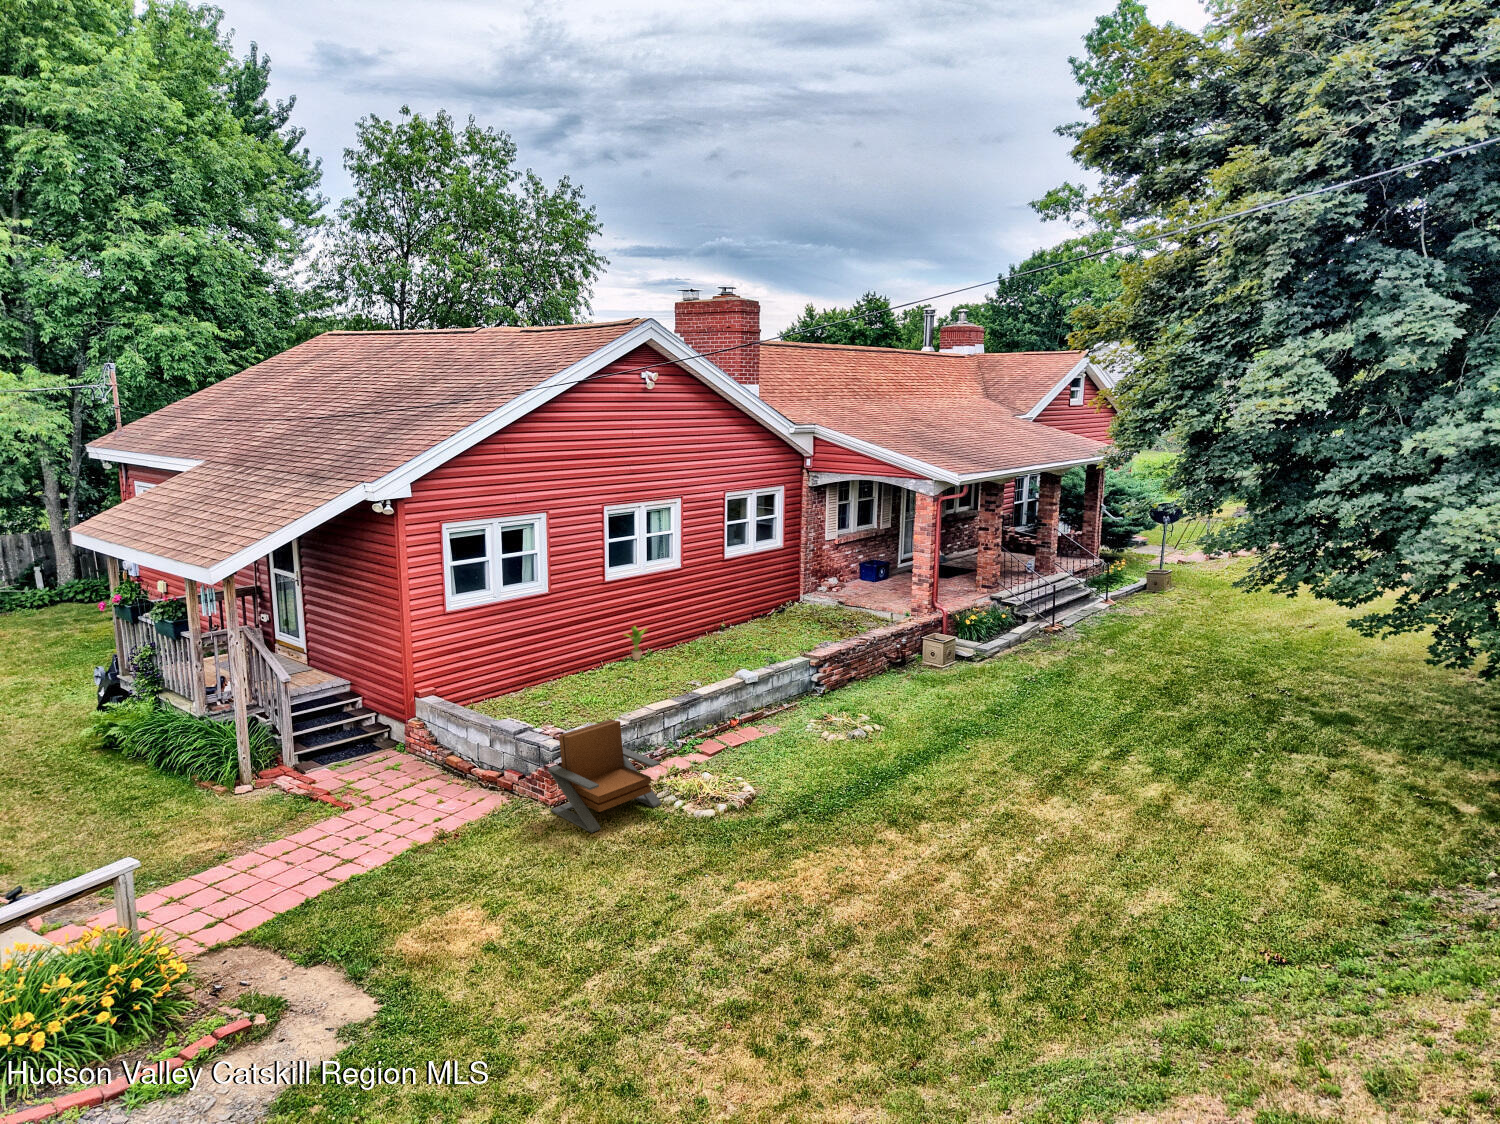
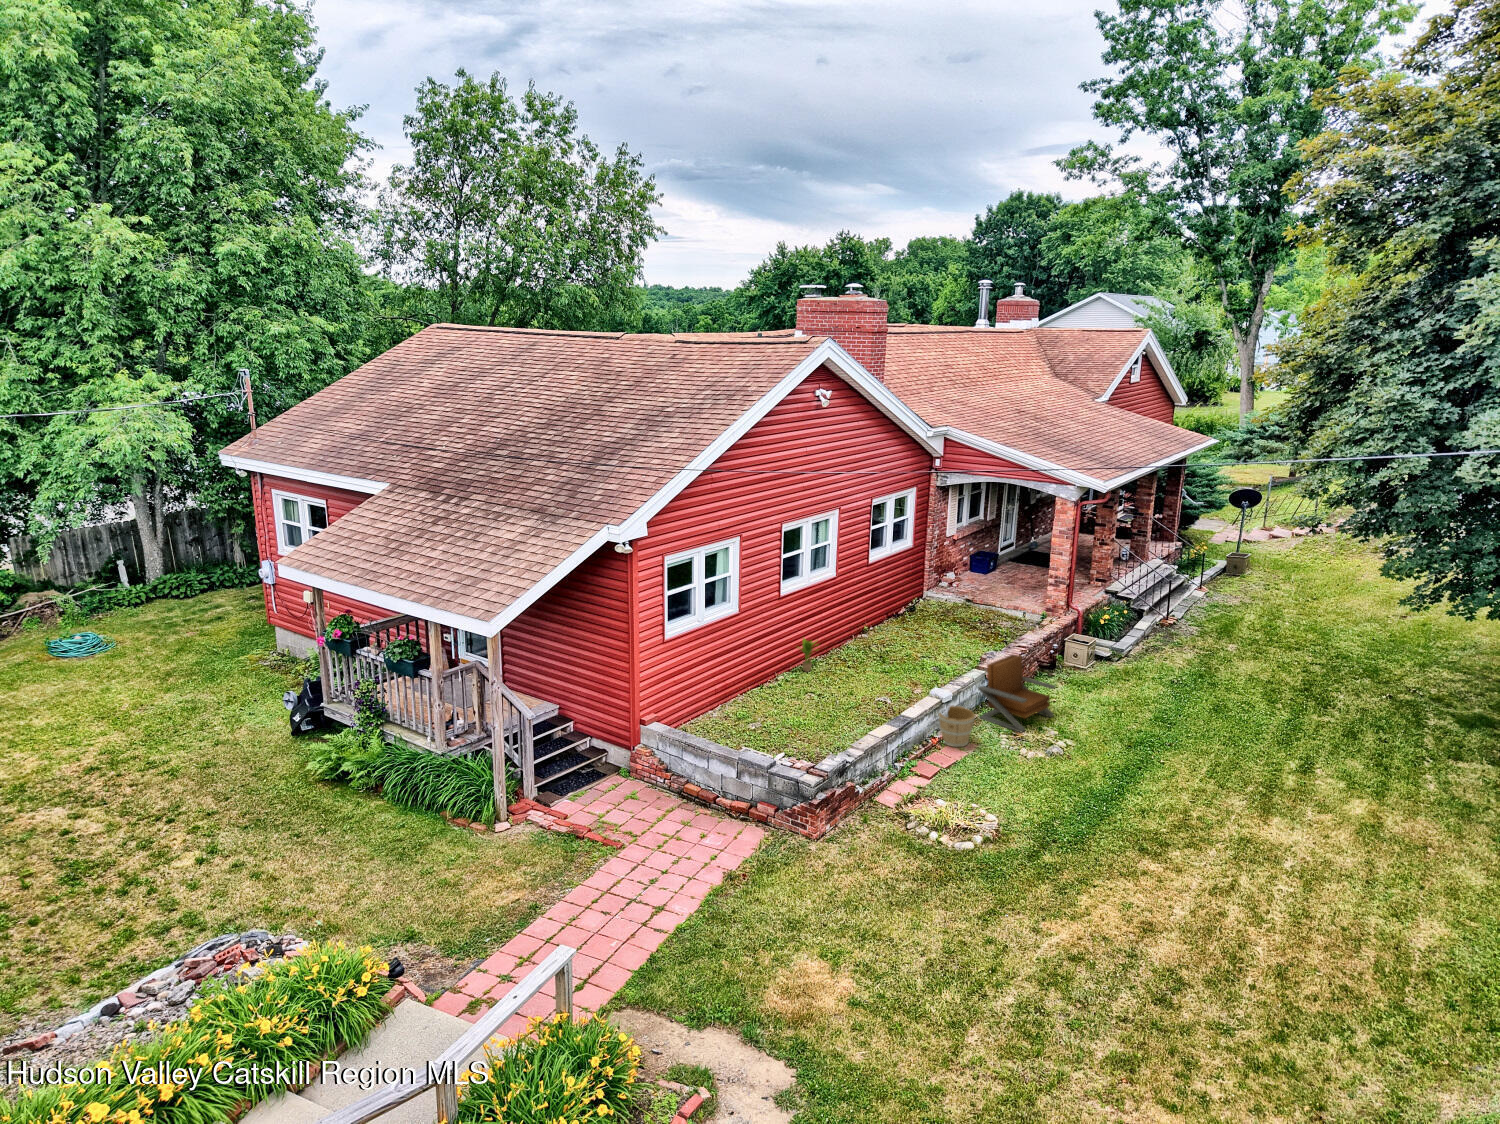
wooden bucket: none [741,689,779,730] -> present [938,705,976,747]
lounge chair: present [548,719,661,833] -> present [978,655,1056,732]

